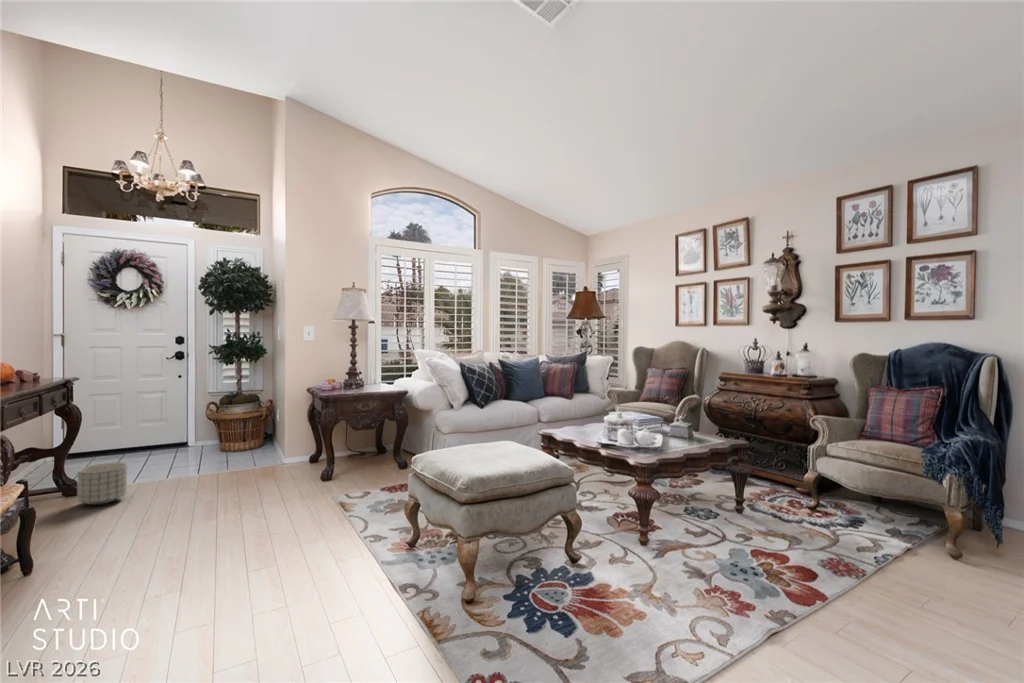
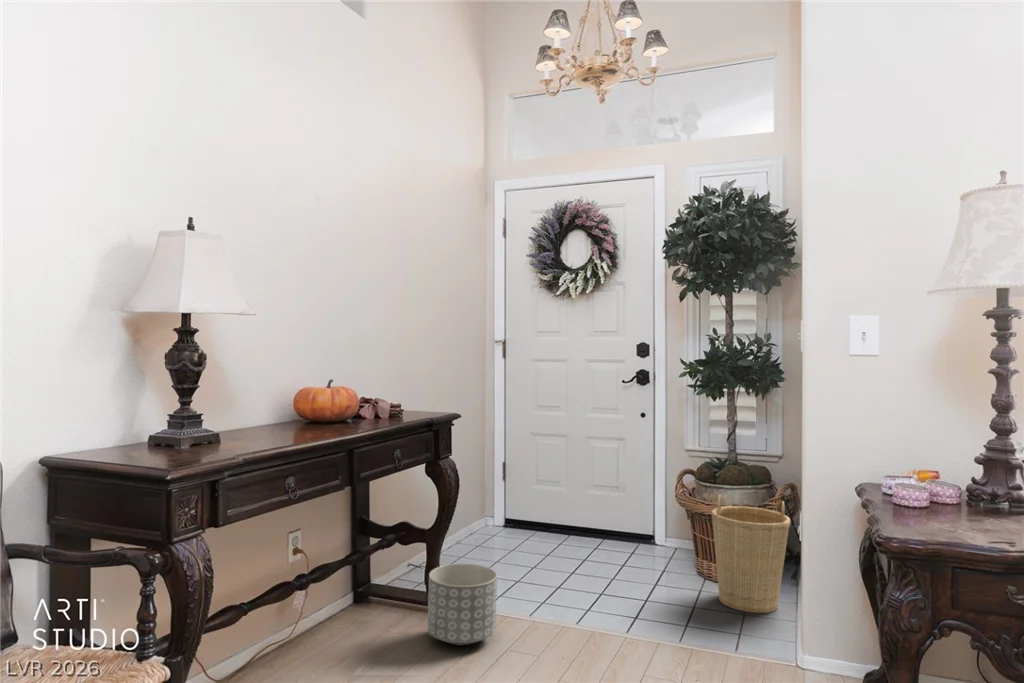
basket: none [236,408,275,459] -> present [712,495,790,613]

